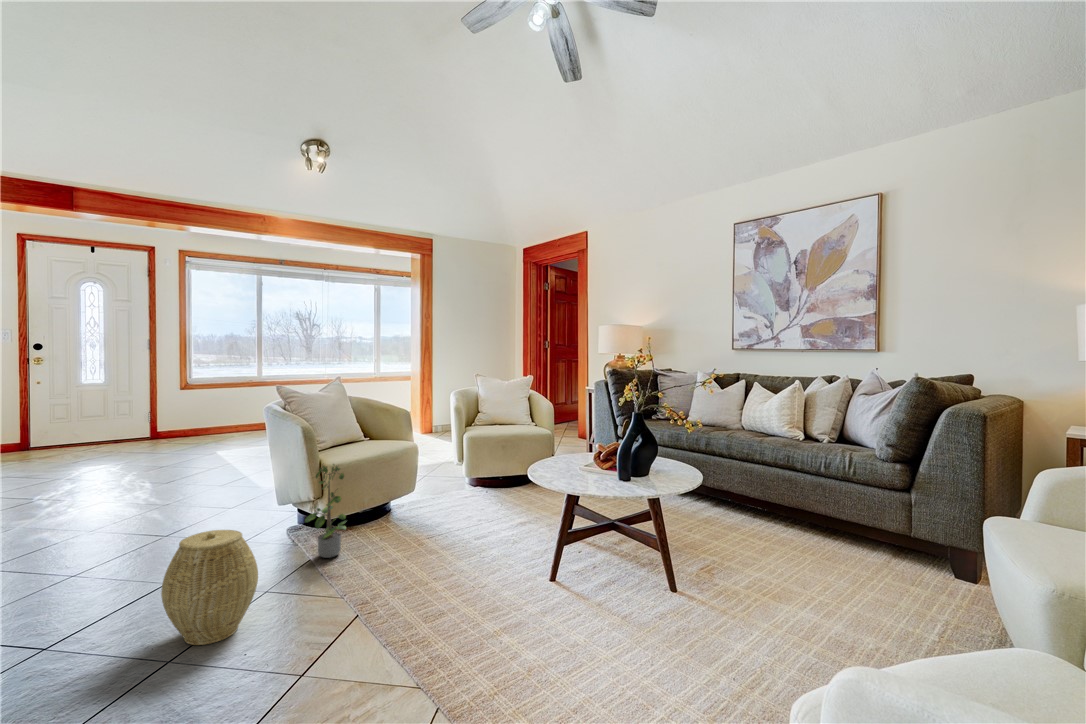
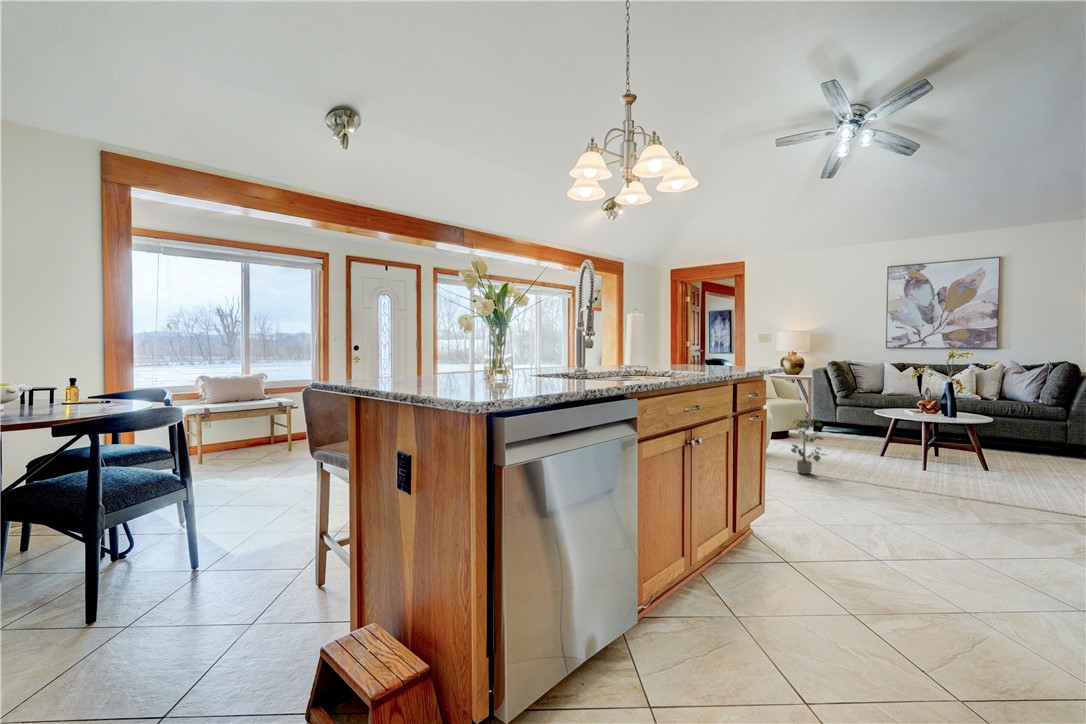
woven basket: present [161,530,258,645] -> none [838,448,890,505]

